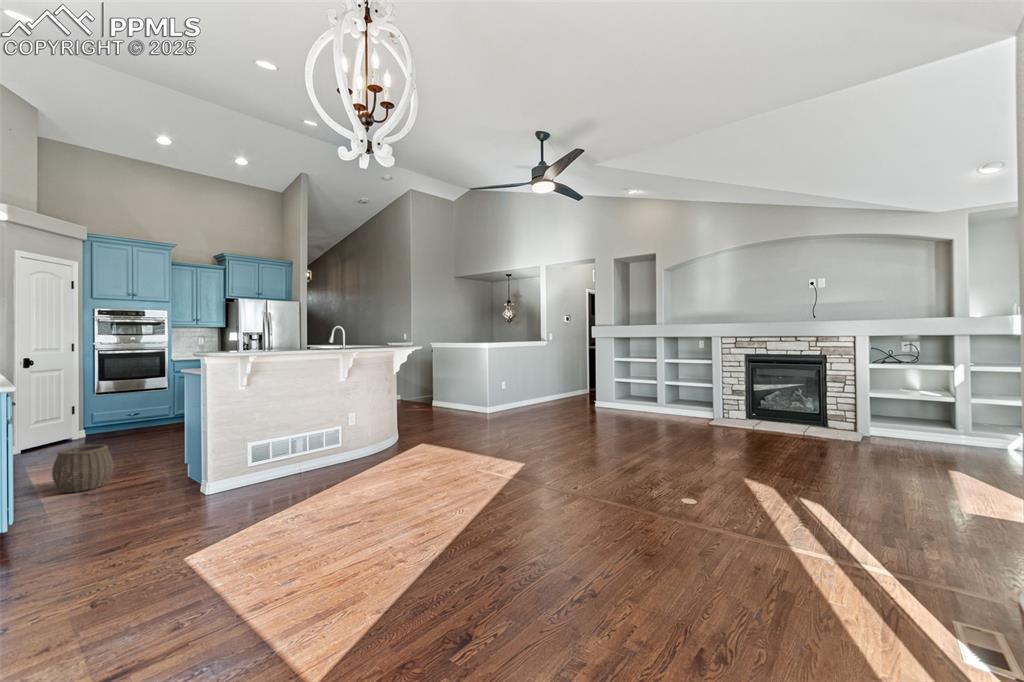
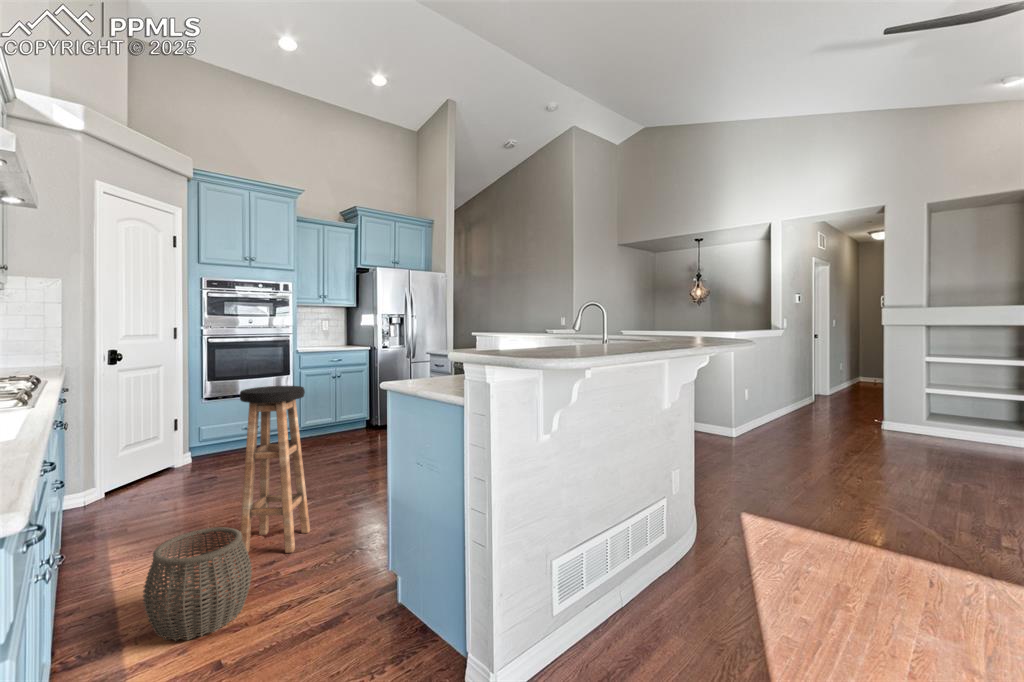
bar stool: none [111,376,159,470] -> present [240,386,310,553]

